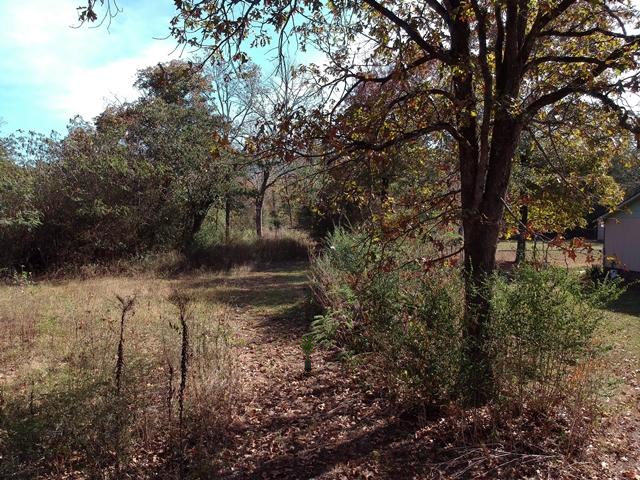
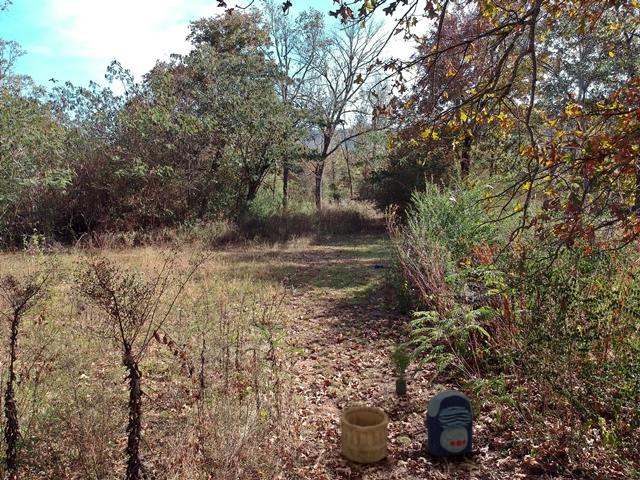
backpack: none [317,357,344,396] -> present [426,390,473,456]
wooden bucket: none [265,370,294,401] -> present [340,406,388,463]

